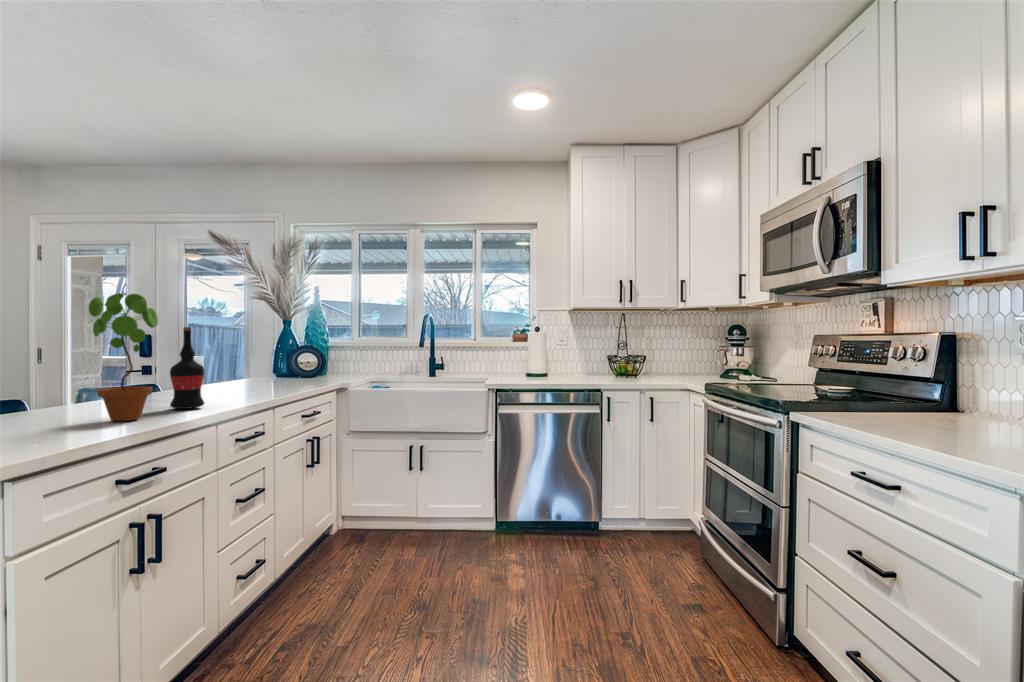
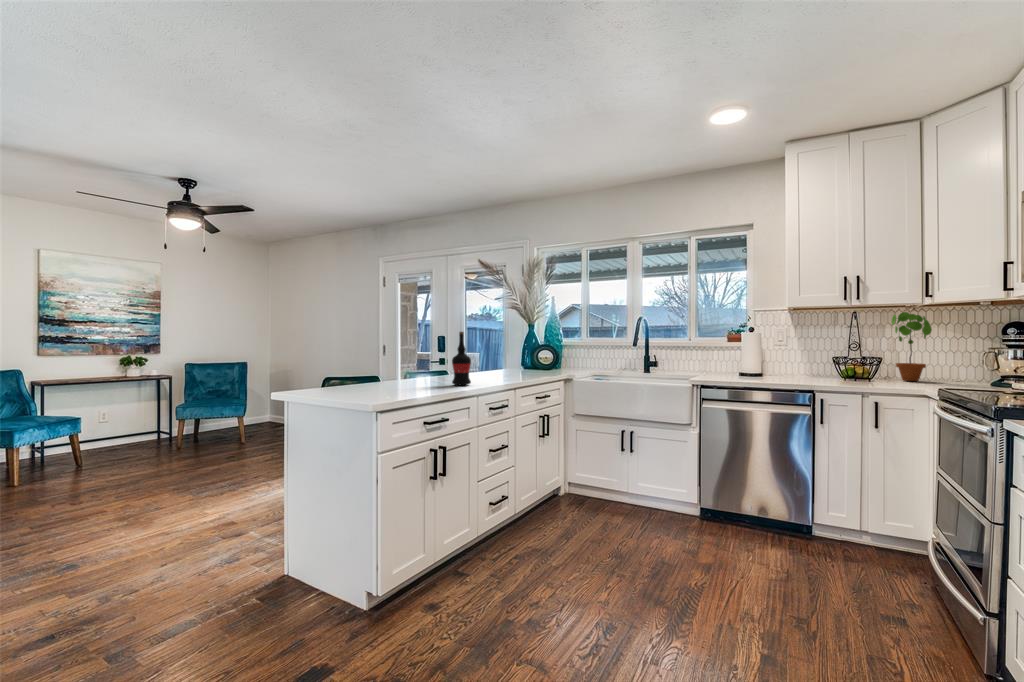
potted plant: present [89,293,158,421] -> present [892,312,932,381]

